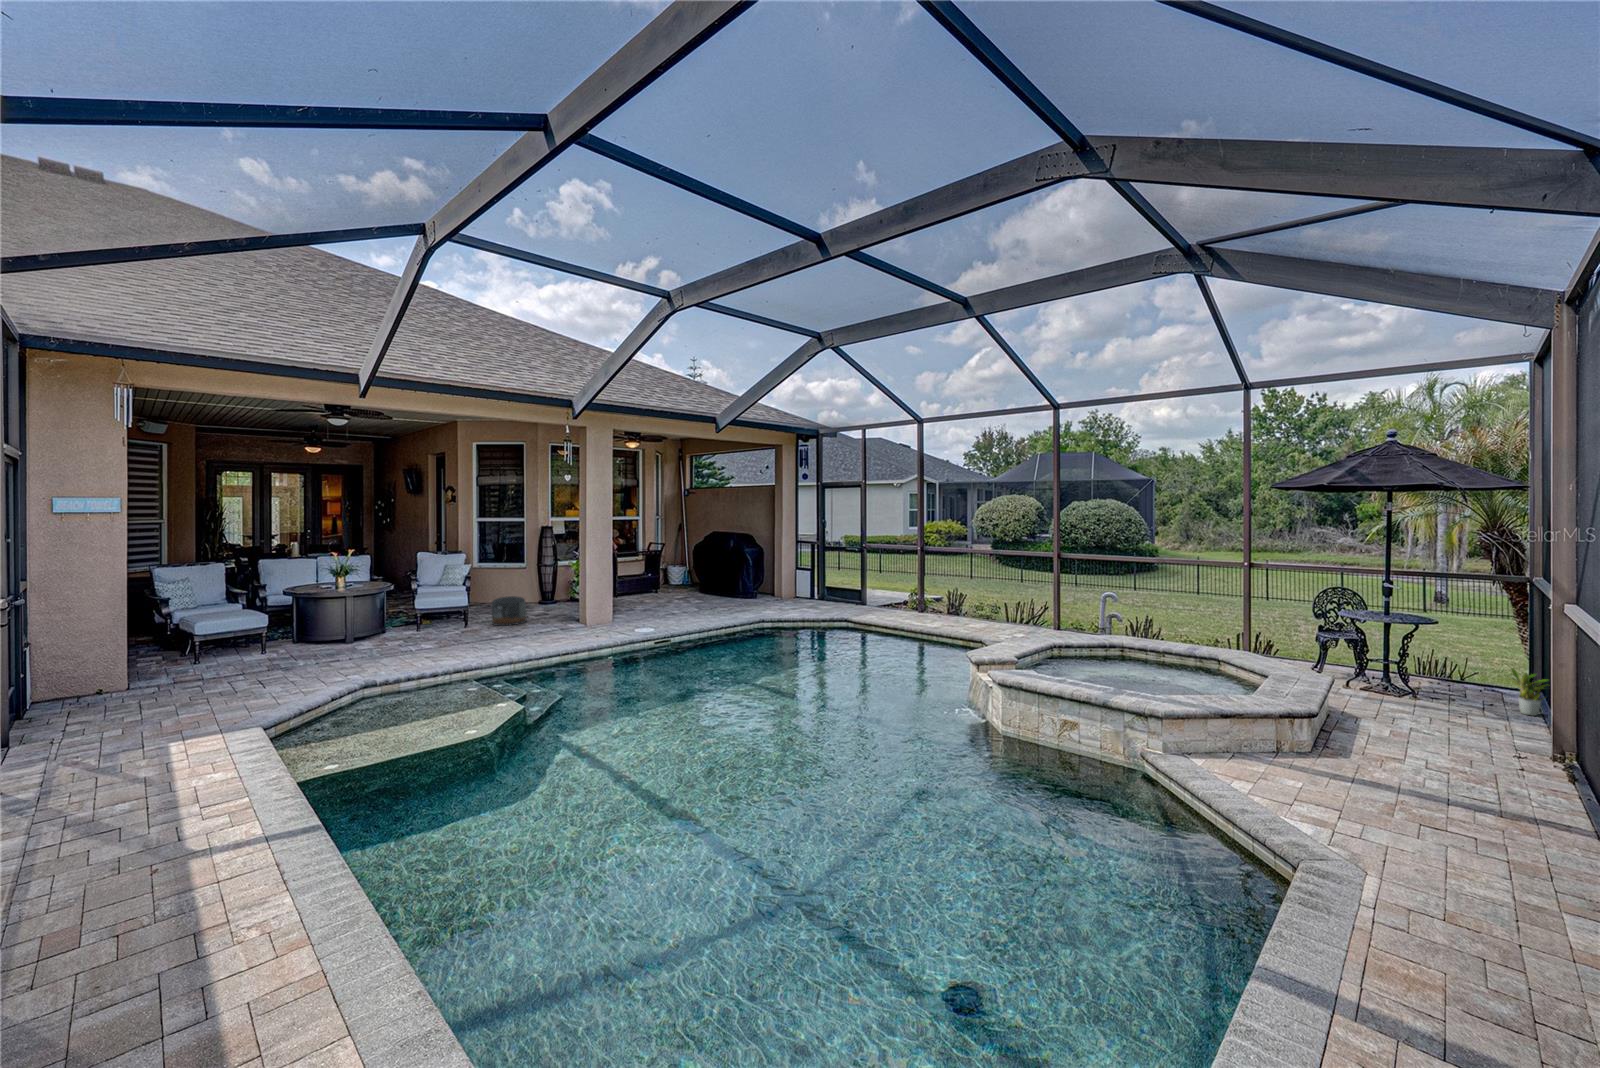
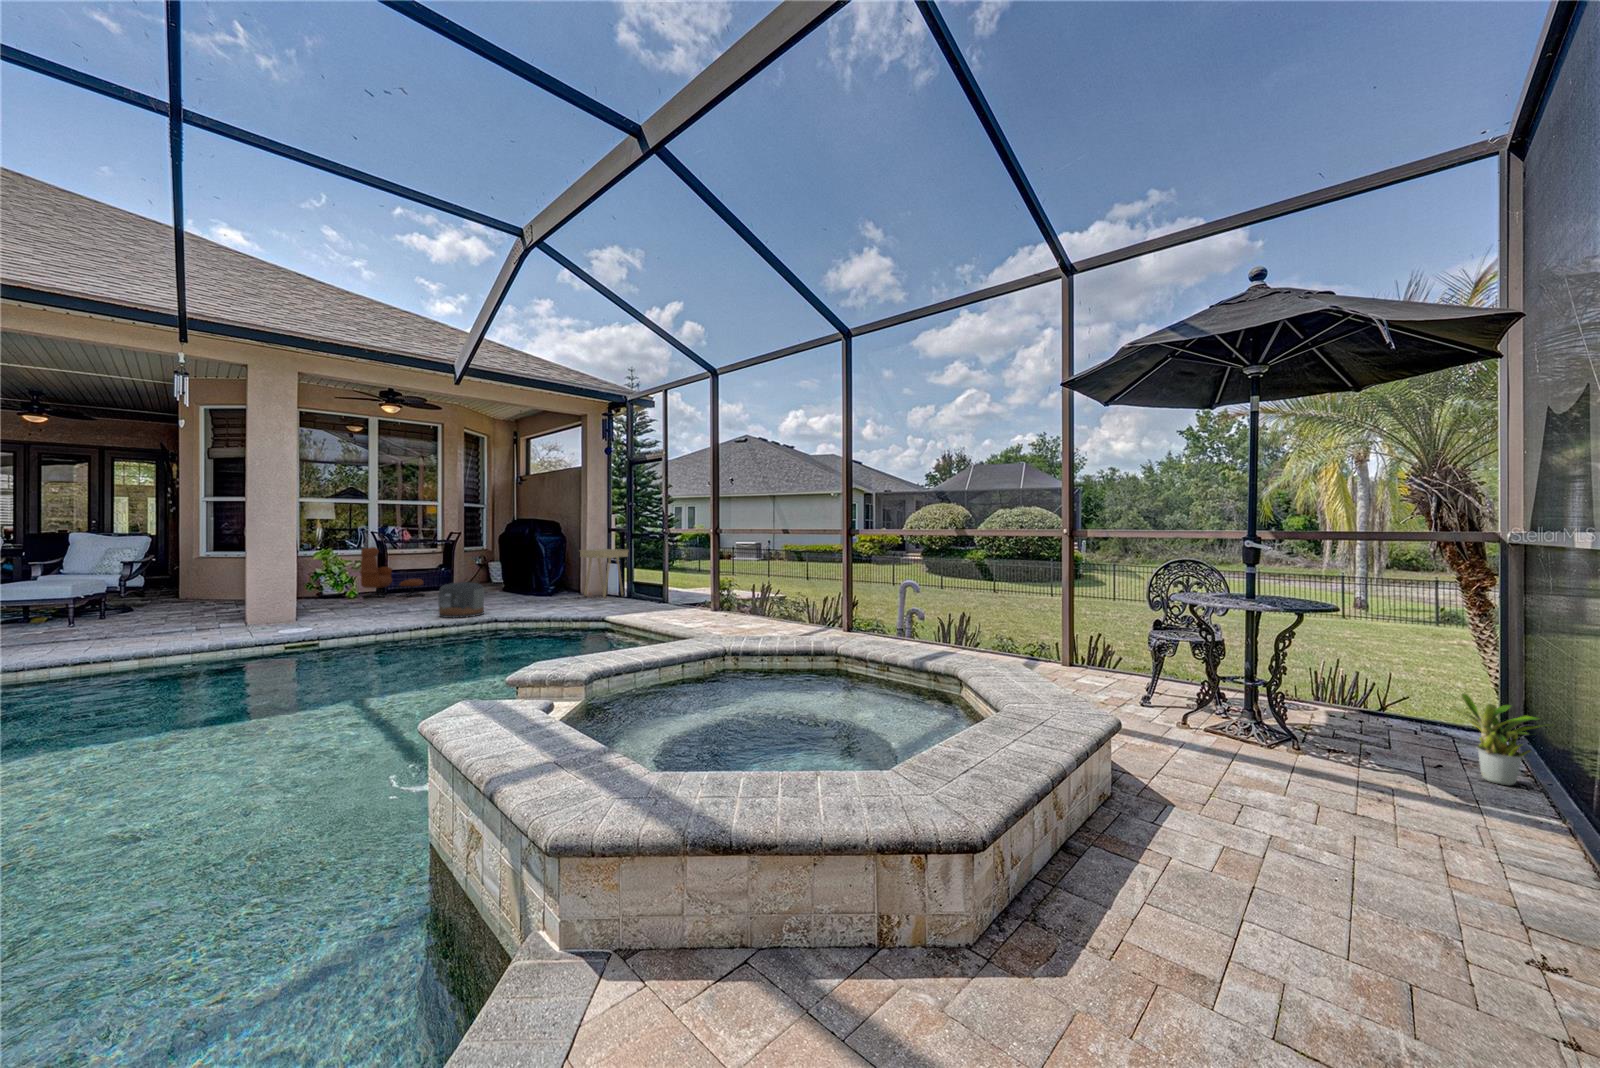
side table: none [782,558,820,600] -> present [580,549,628,598]
lounge chair: none [610,561,659,604] -> present [360,547,424,597]
pouf: present [492,596,526,626] -> present [439,582,484,618]

